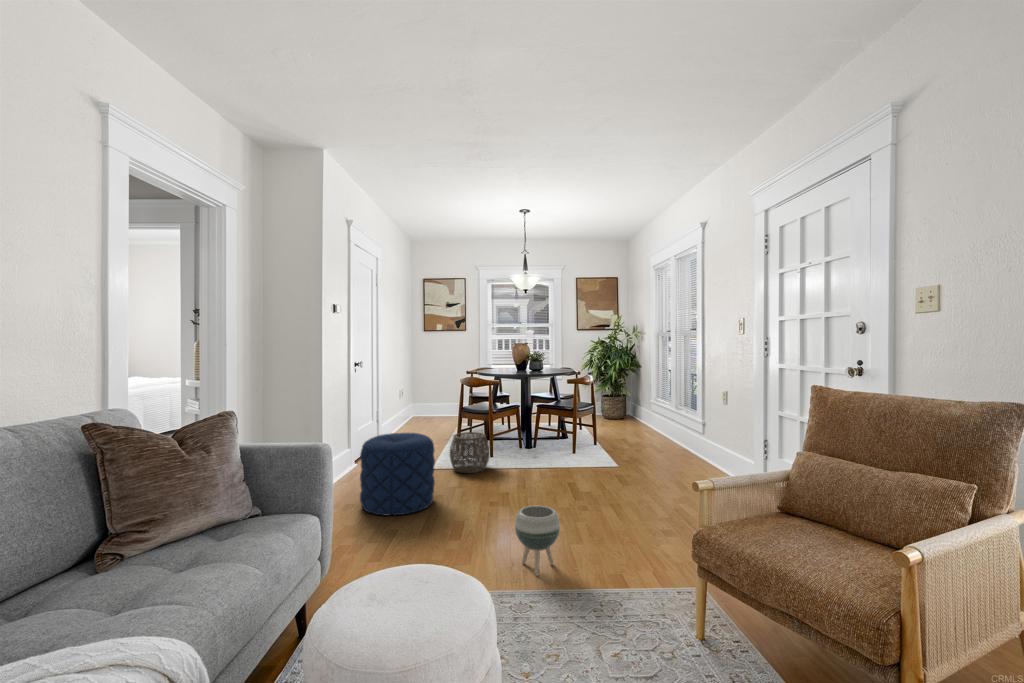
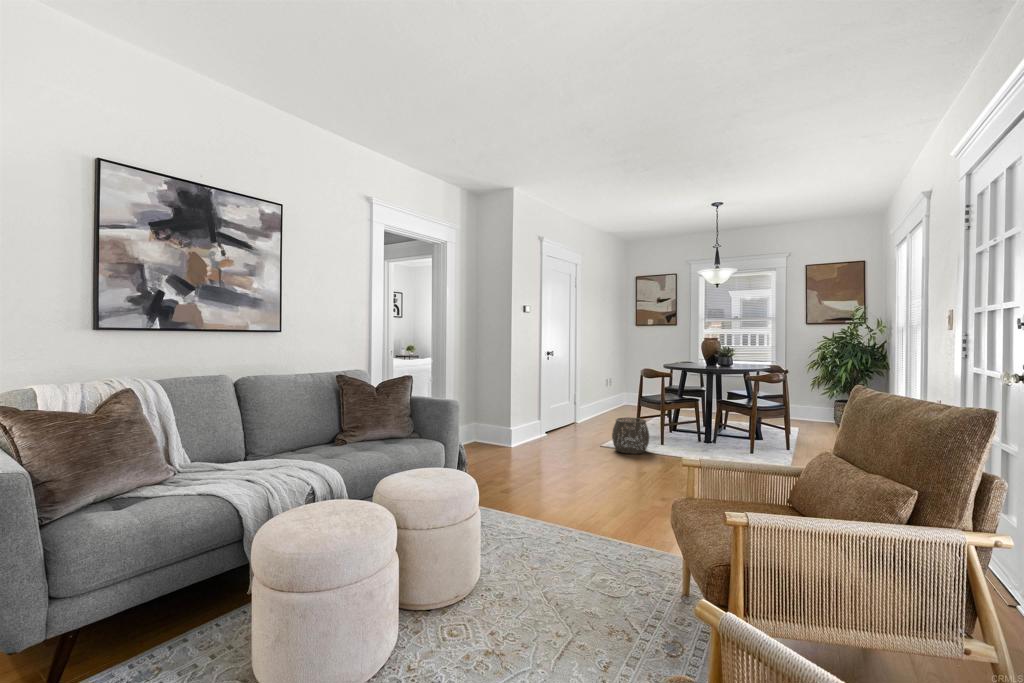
pouf: present [360,433,435,516] -> none [519,408,578,472]
planter: present [515,506,560,576] -> none [590,469,628,523]

